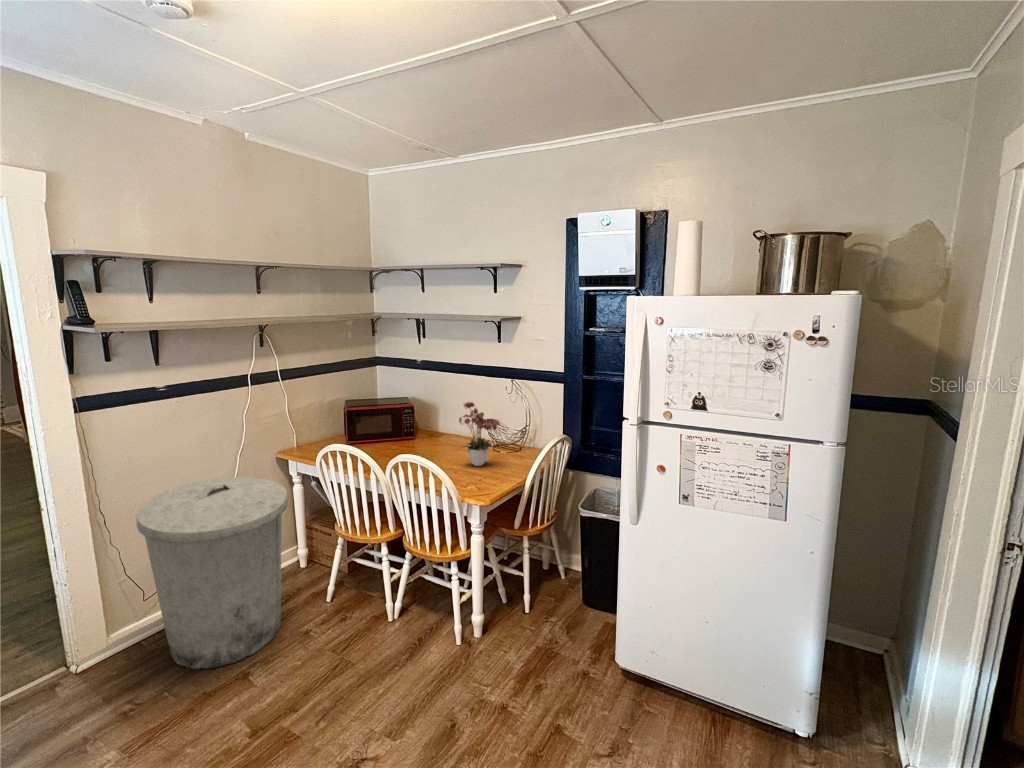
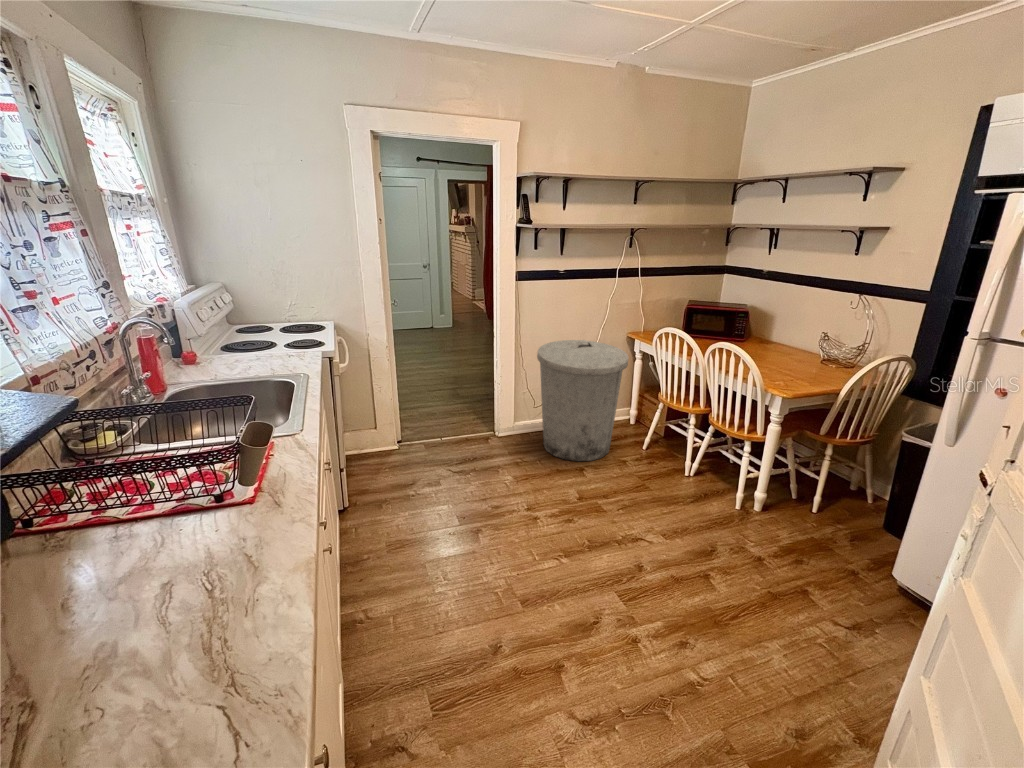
flower arrangement: present [459,402,500,466] -> none [781,305,832,370]

